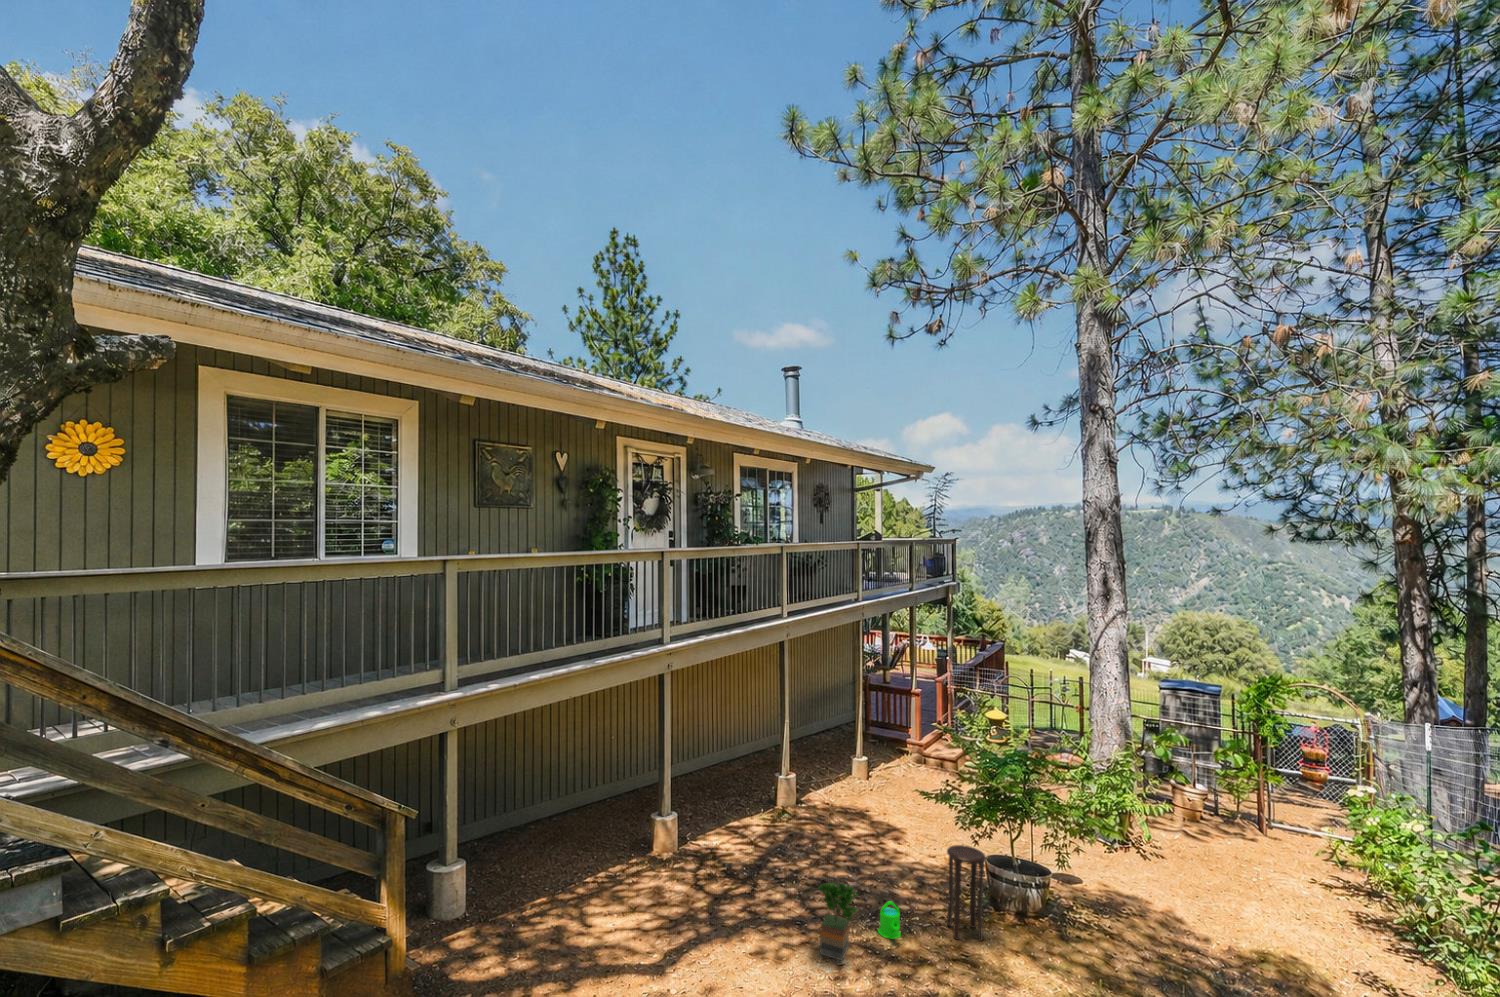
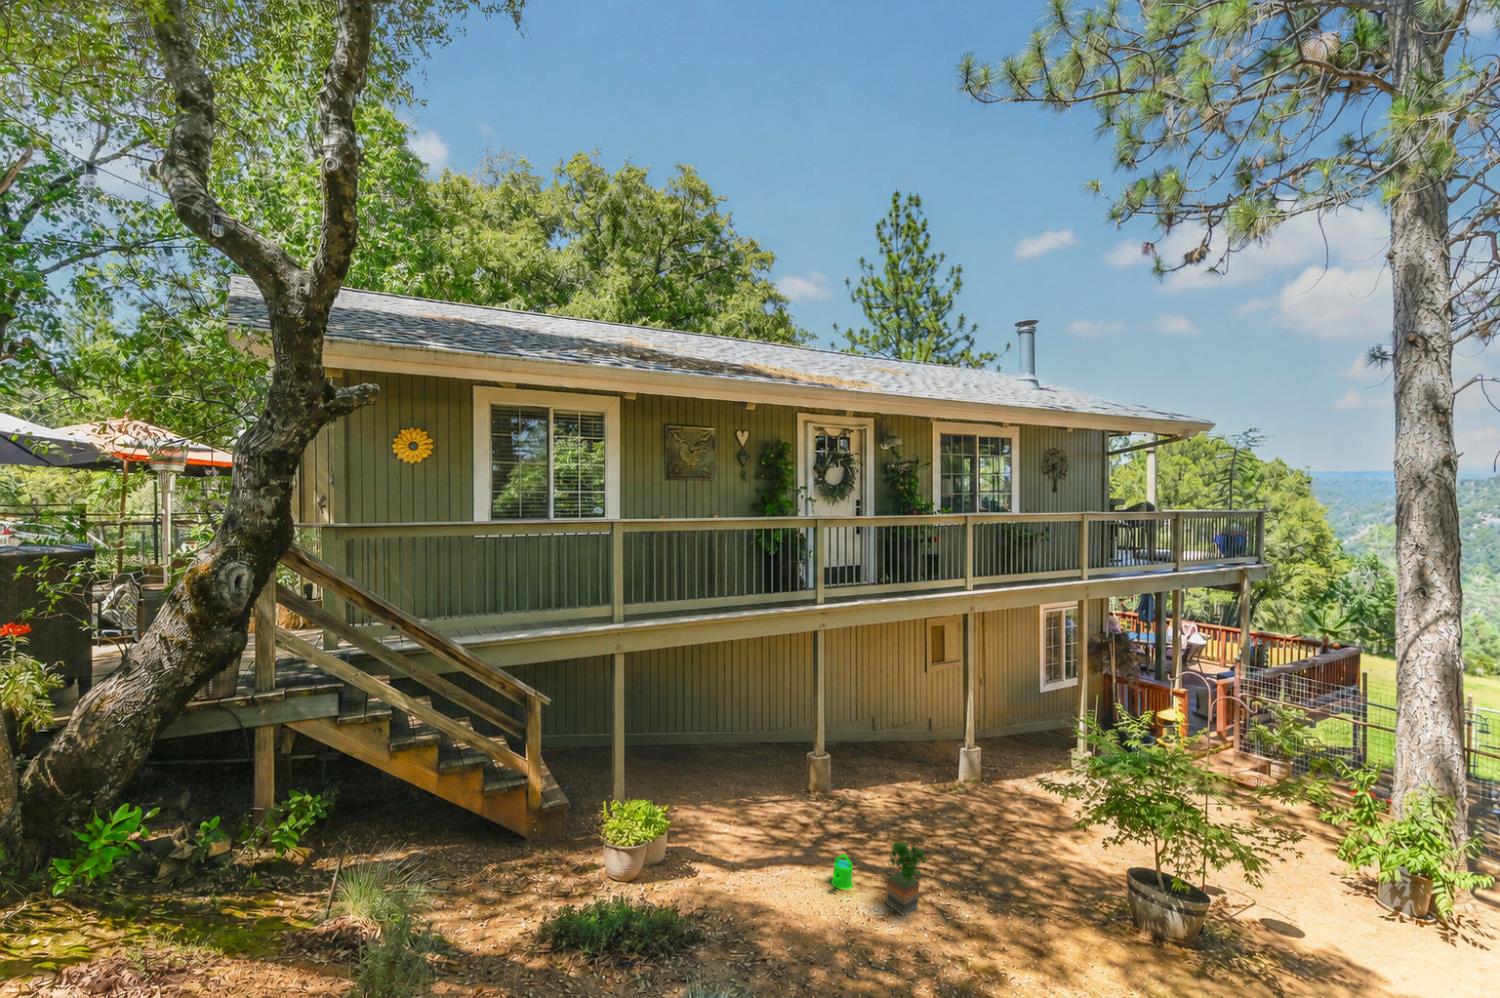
stool: present [947,845,986,941] -> none [1041,844,1087,948]
watering can: present [878,901,901,939] -> present [831,854,853,890]

